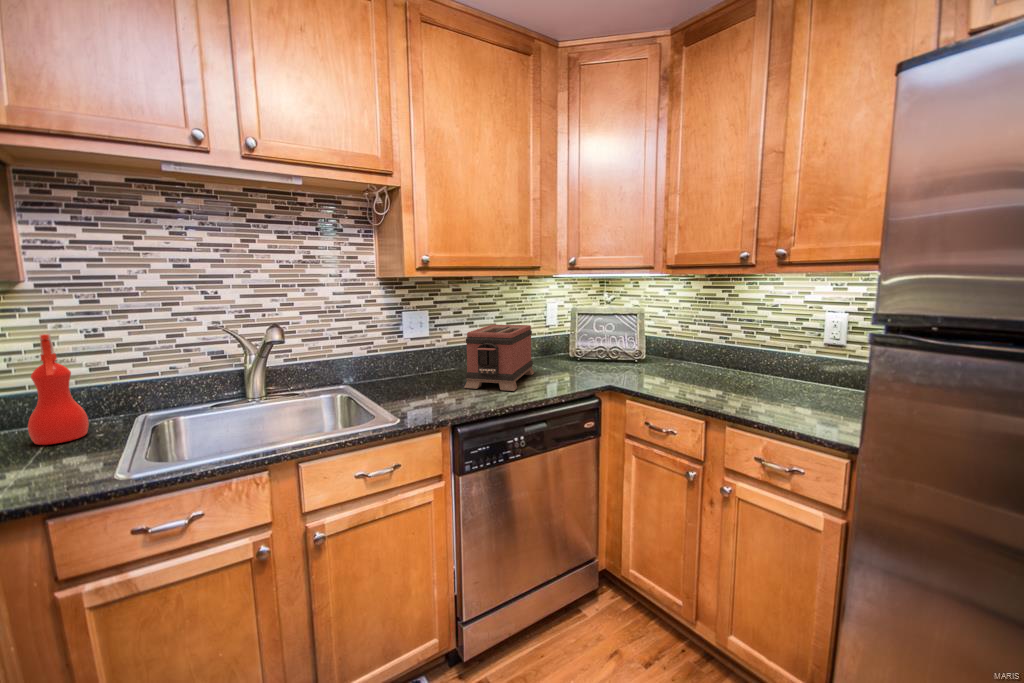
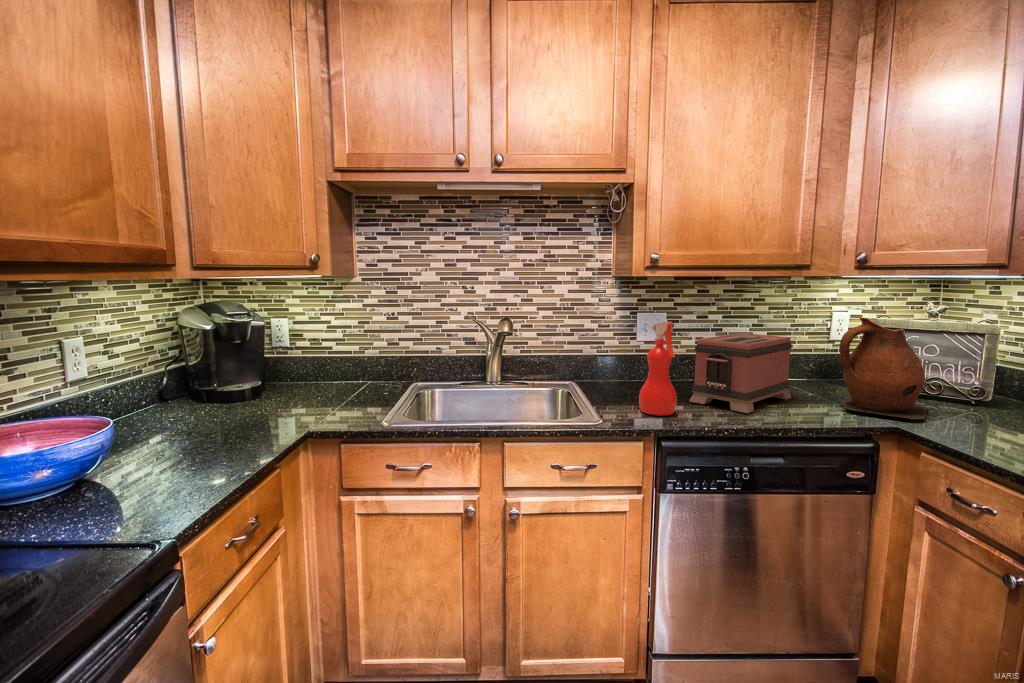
ceramic pitcher: none [565,307,622,379] -> present [840,317,928,421]
spray bottle: present [28,334,89,445] -> present [639,322,677,415]

